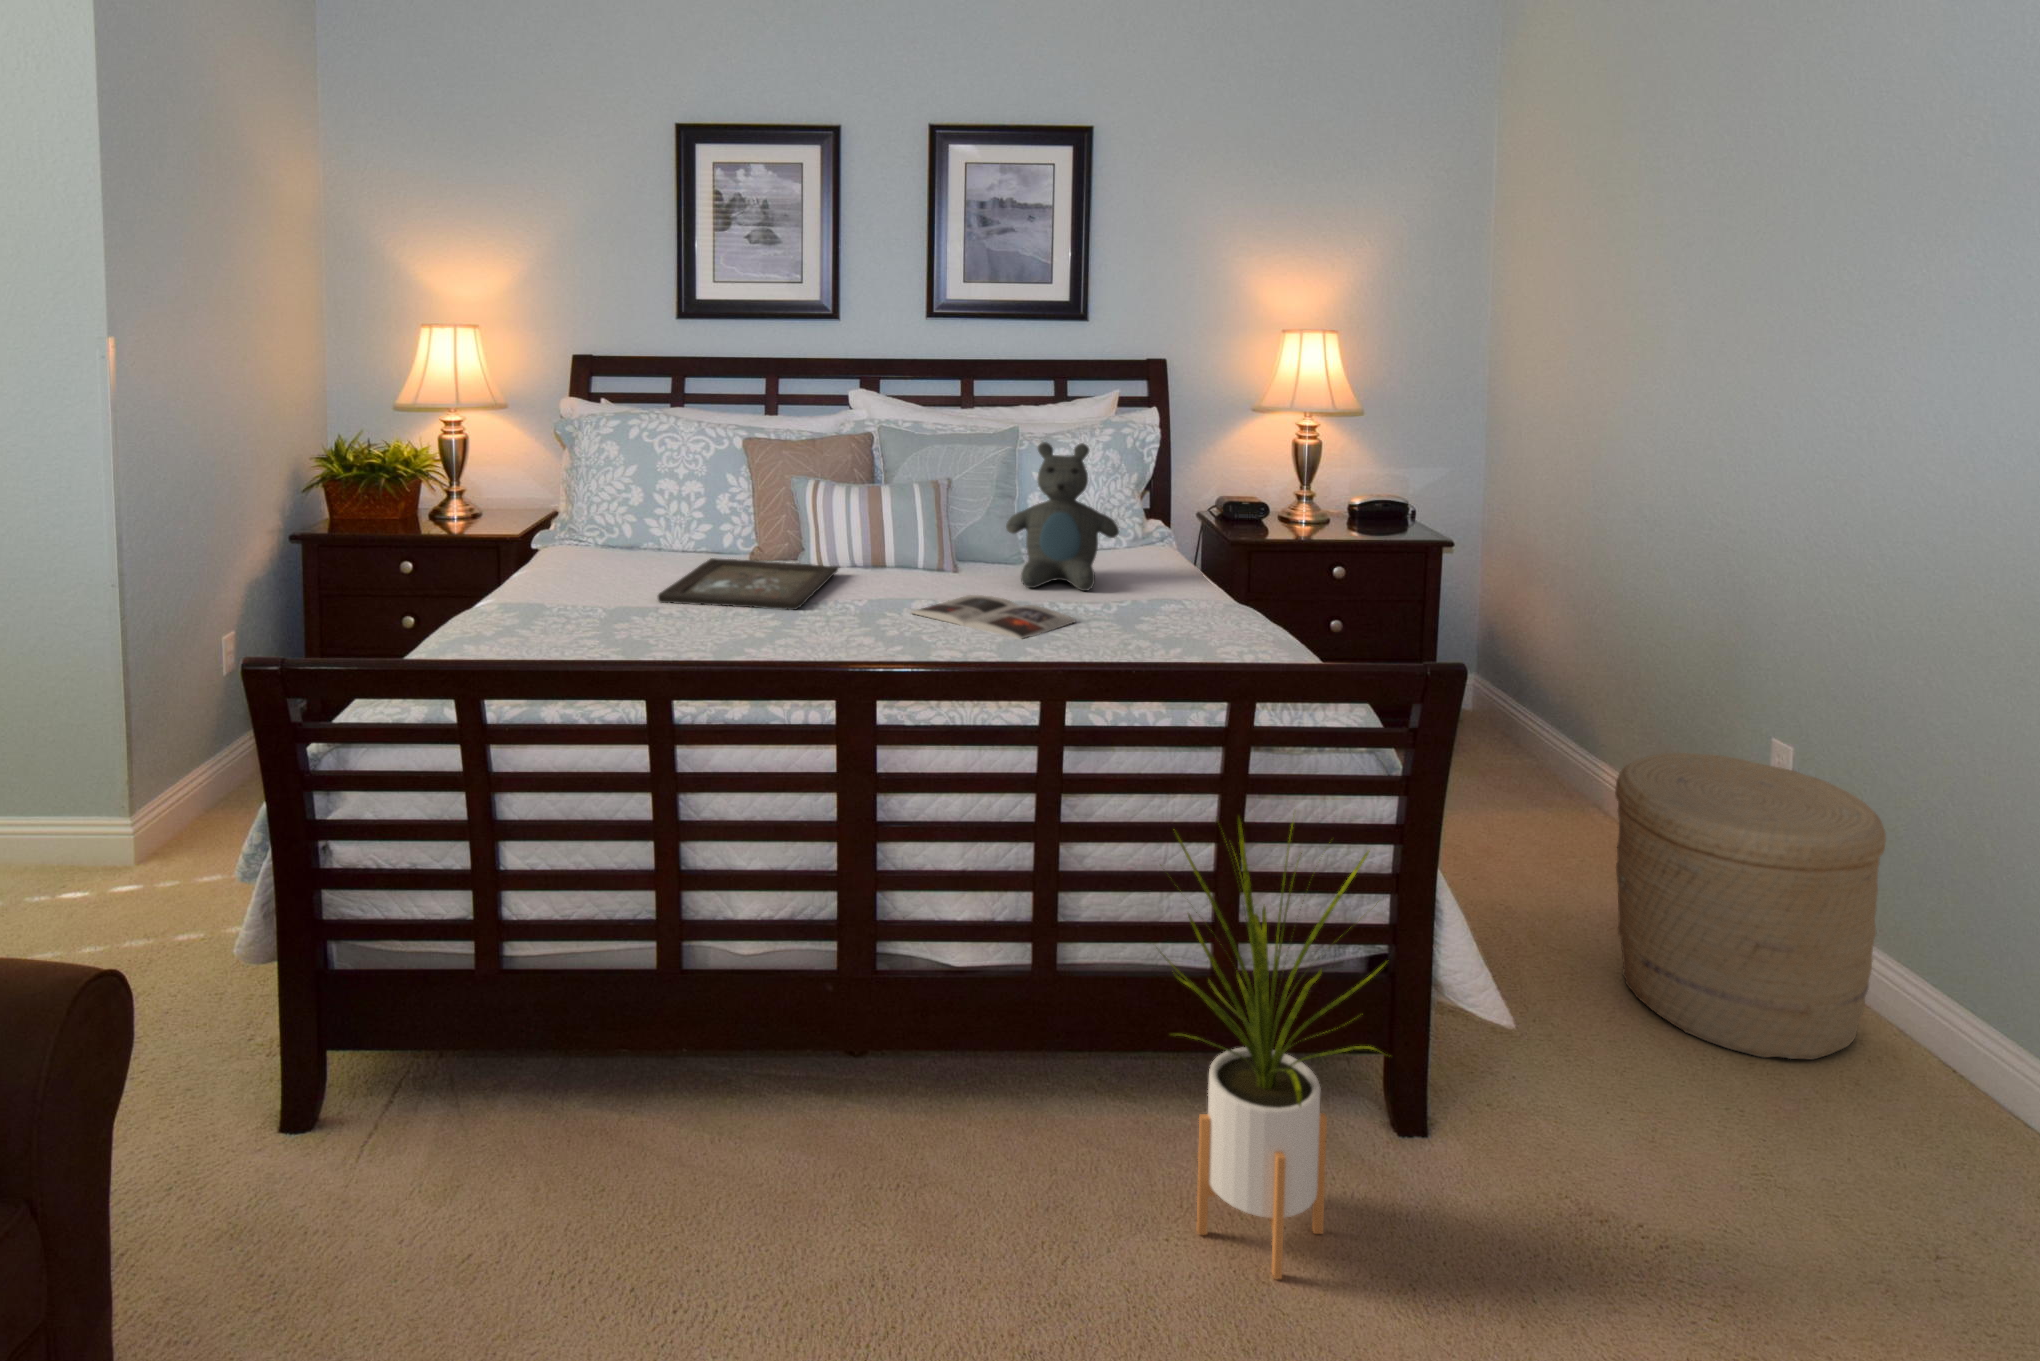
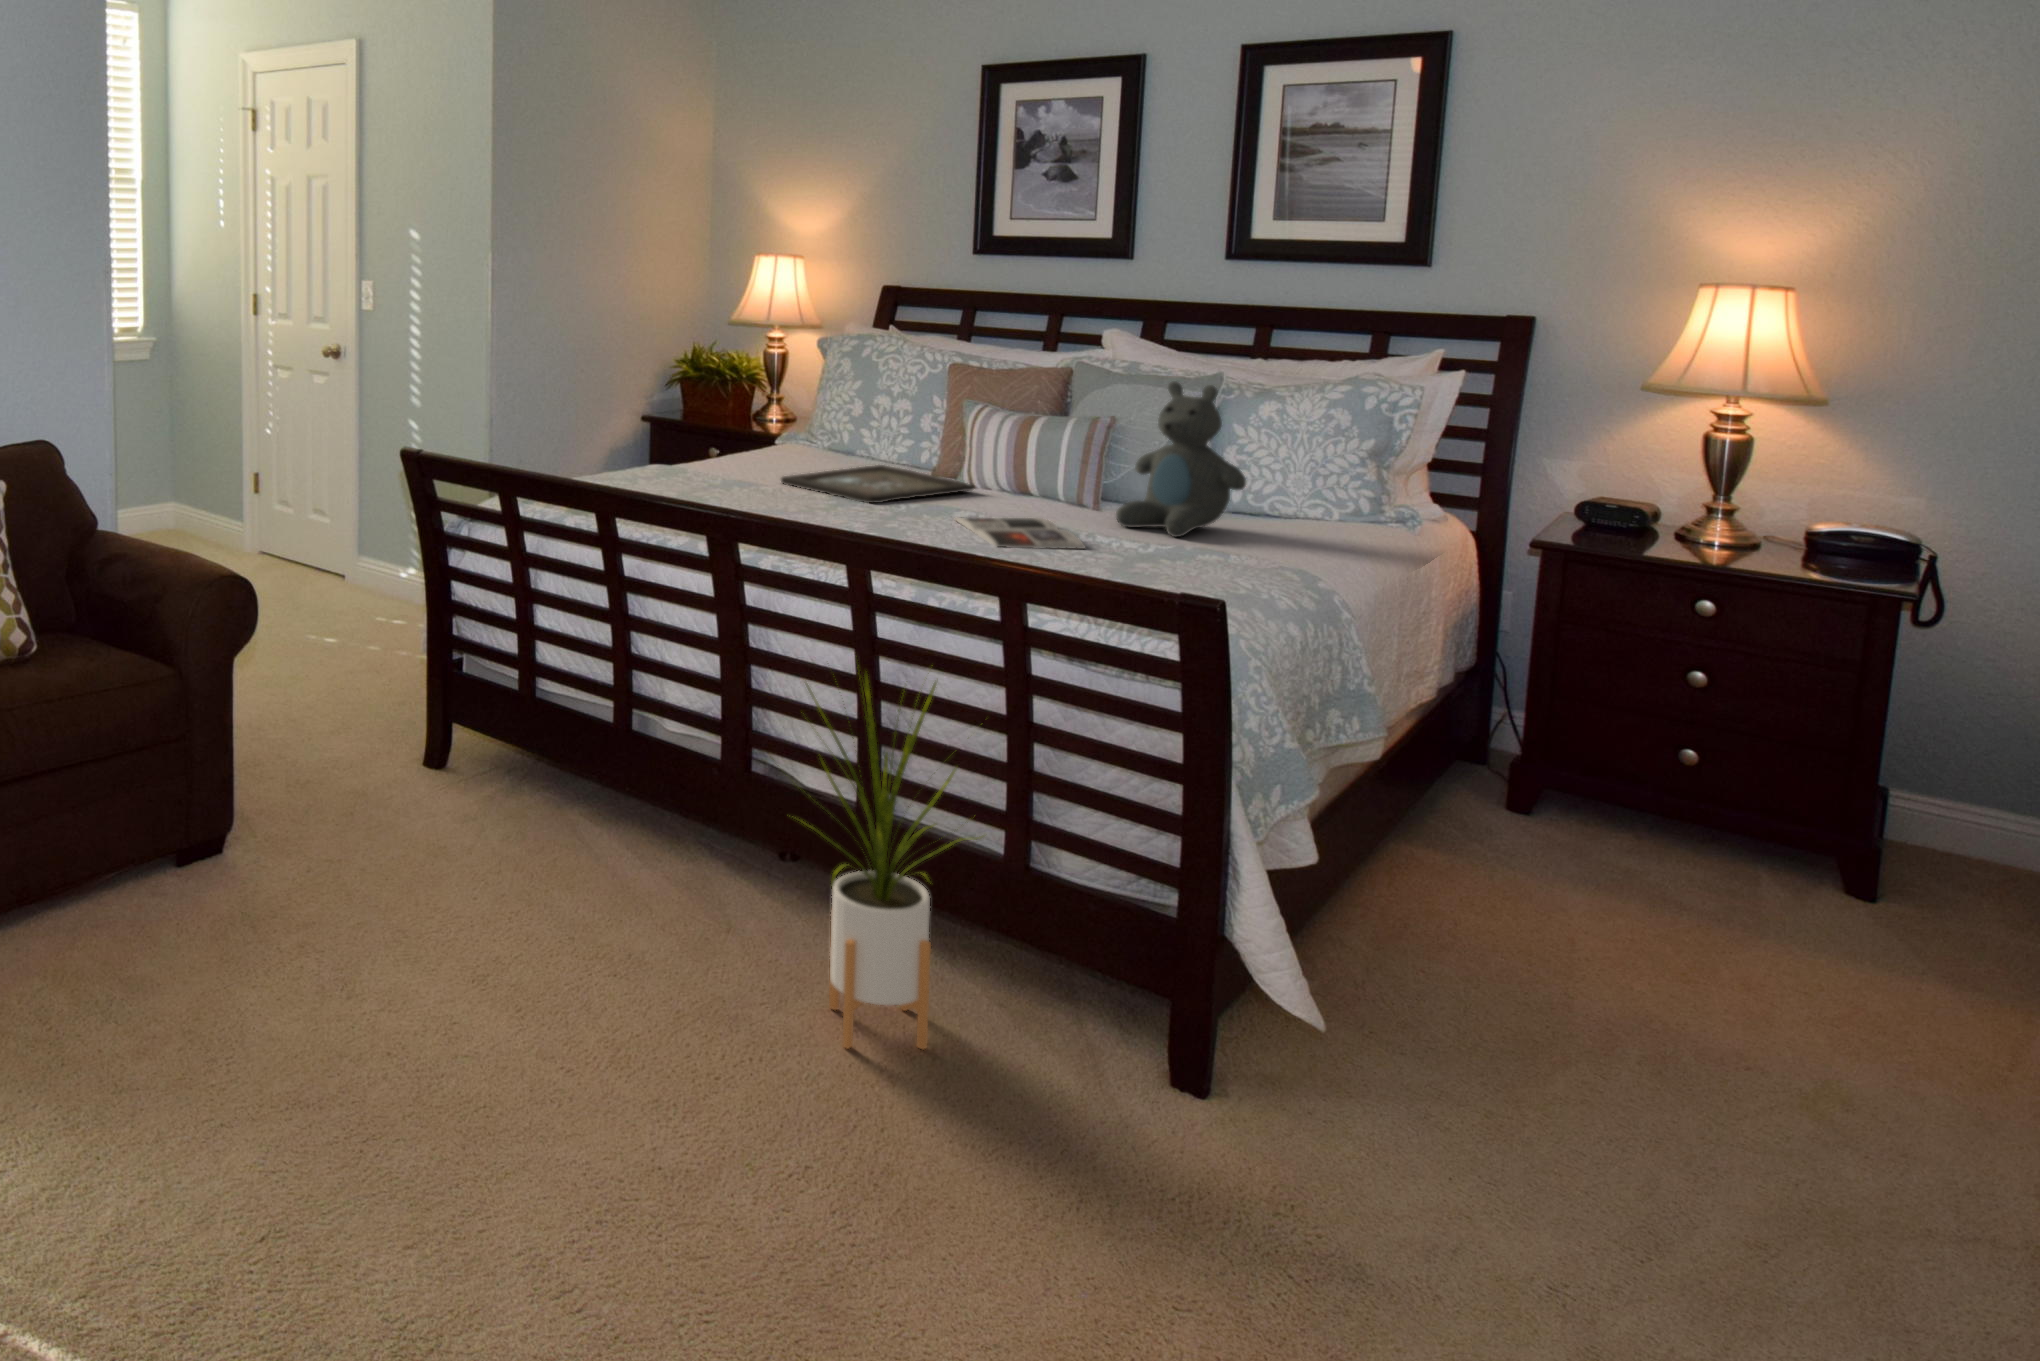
woven basket: present [1615,753,1886,1060] -> none [1590,826,1990,1248]

